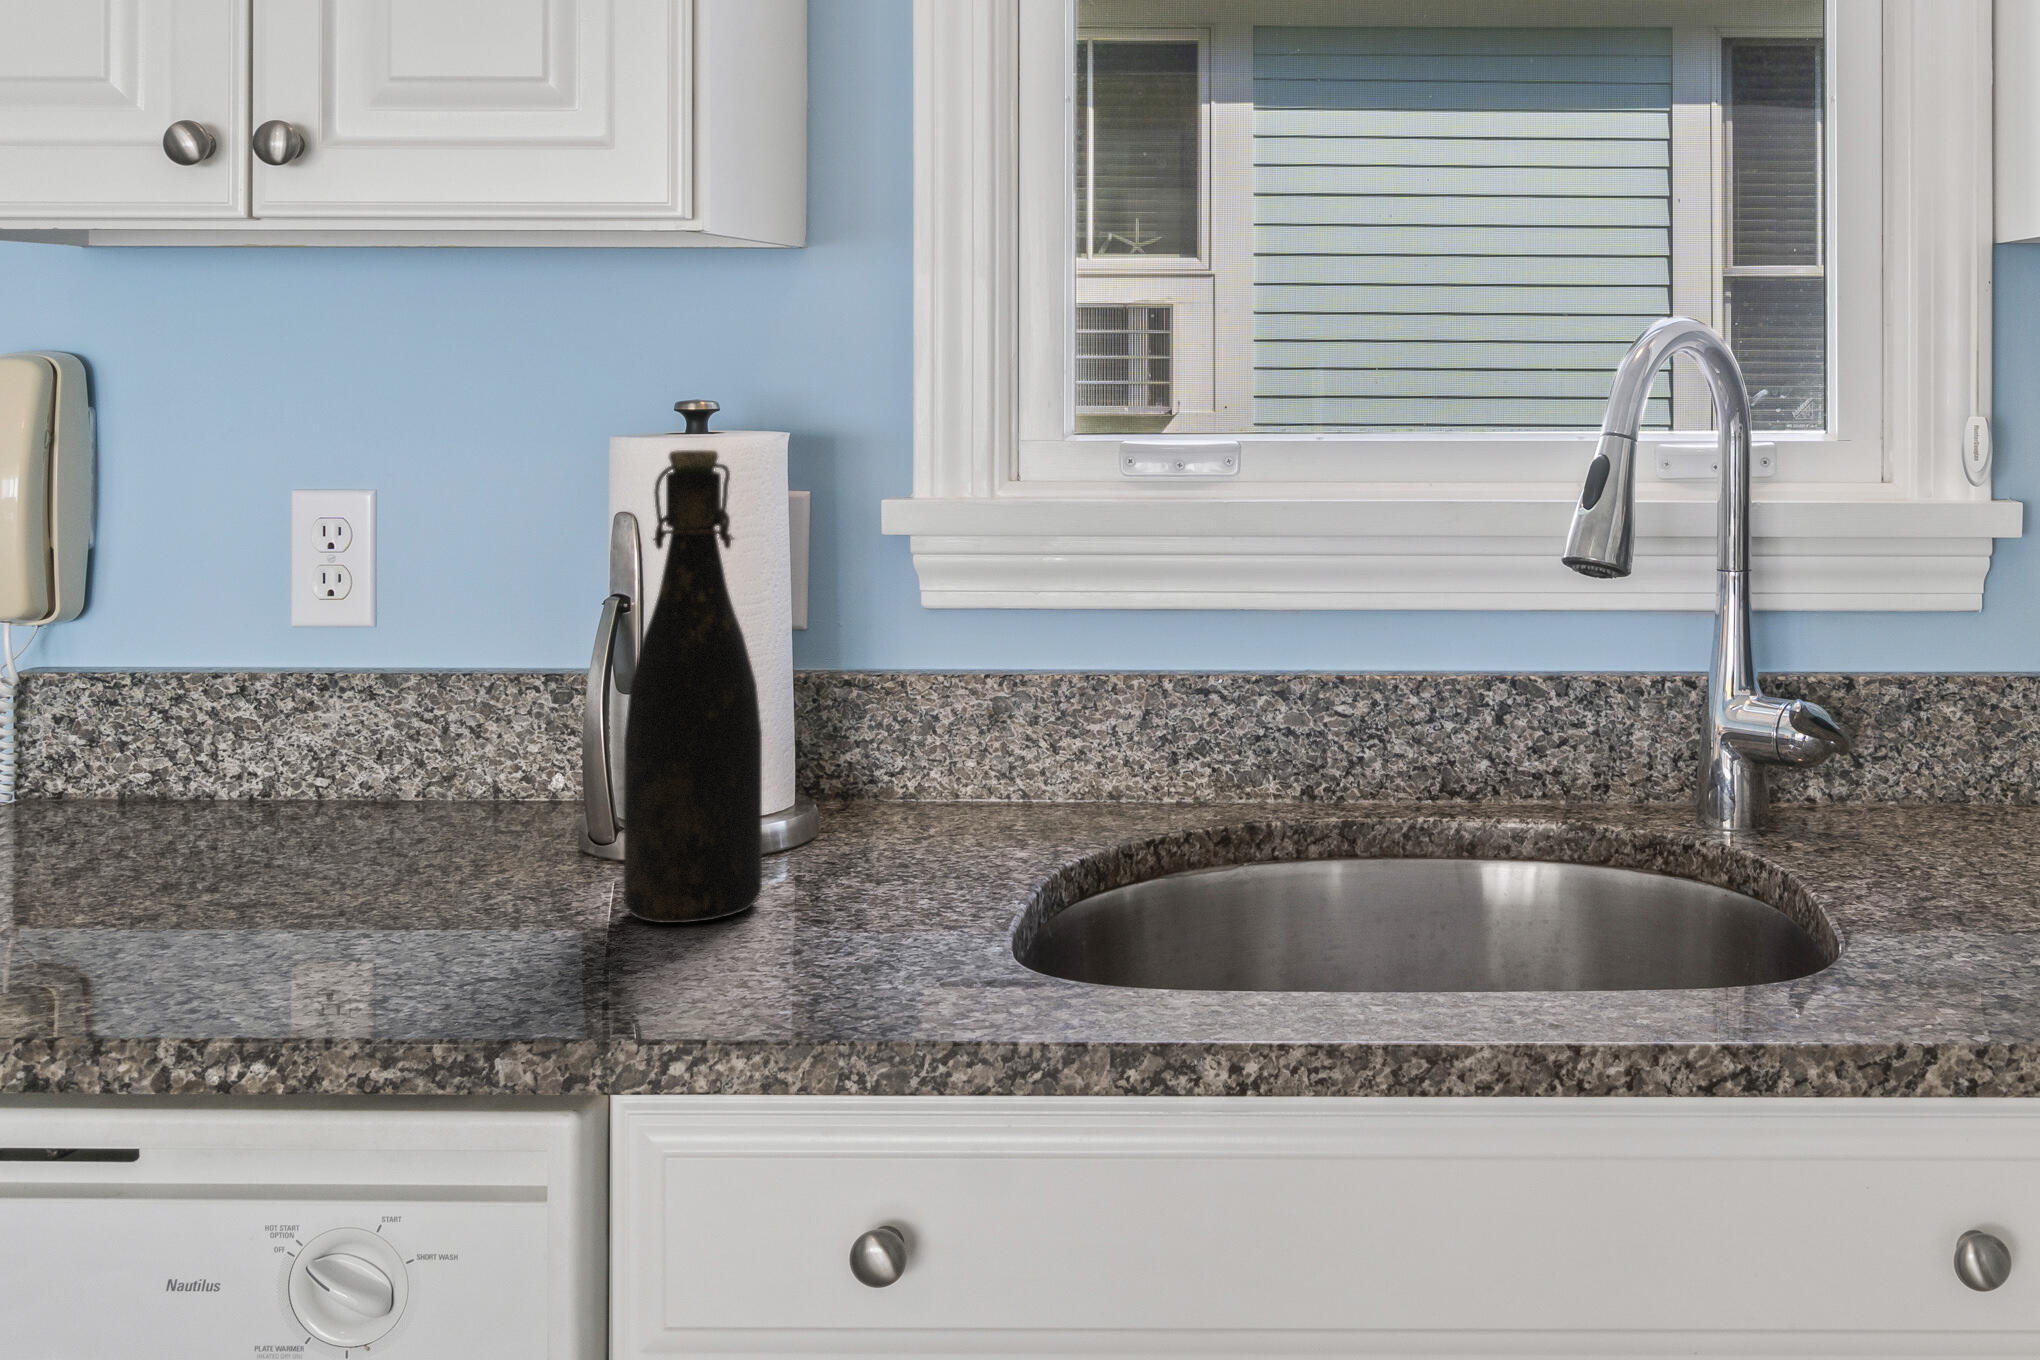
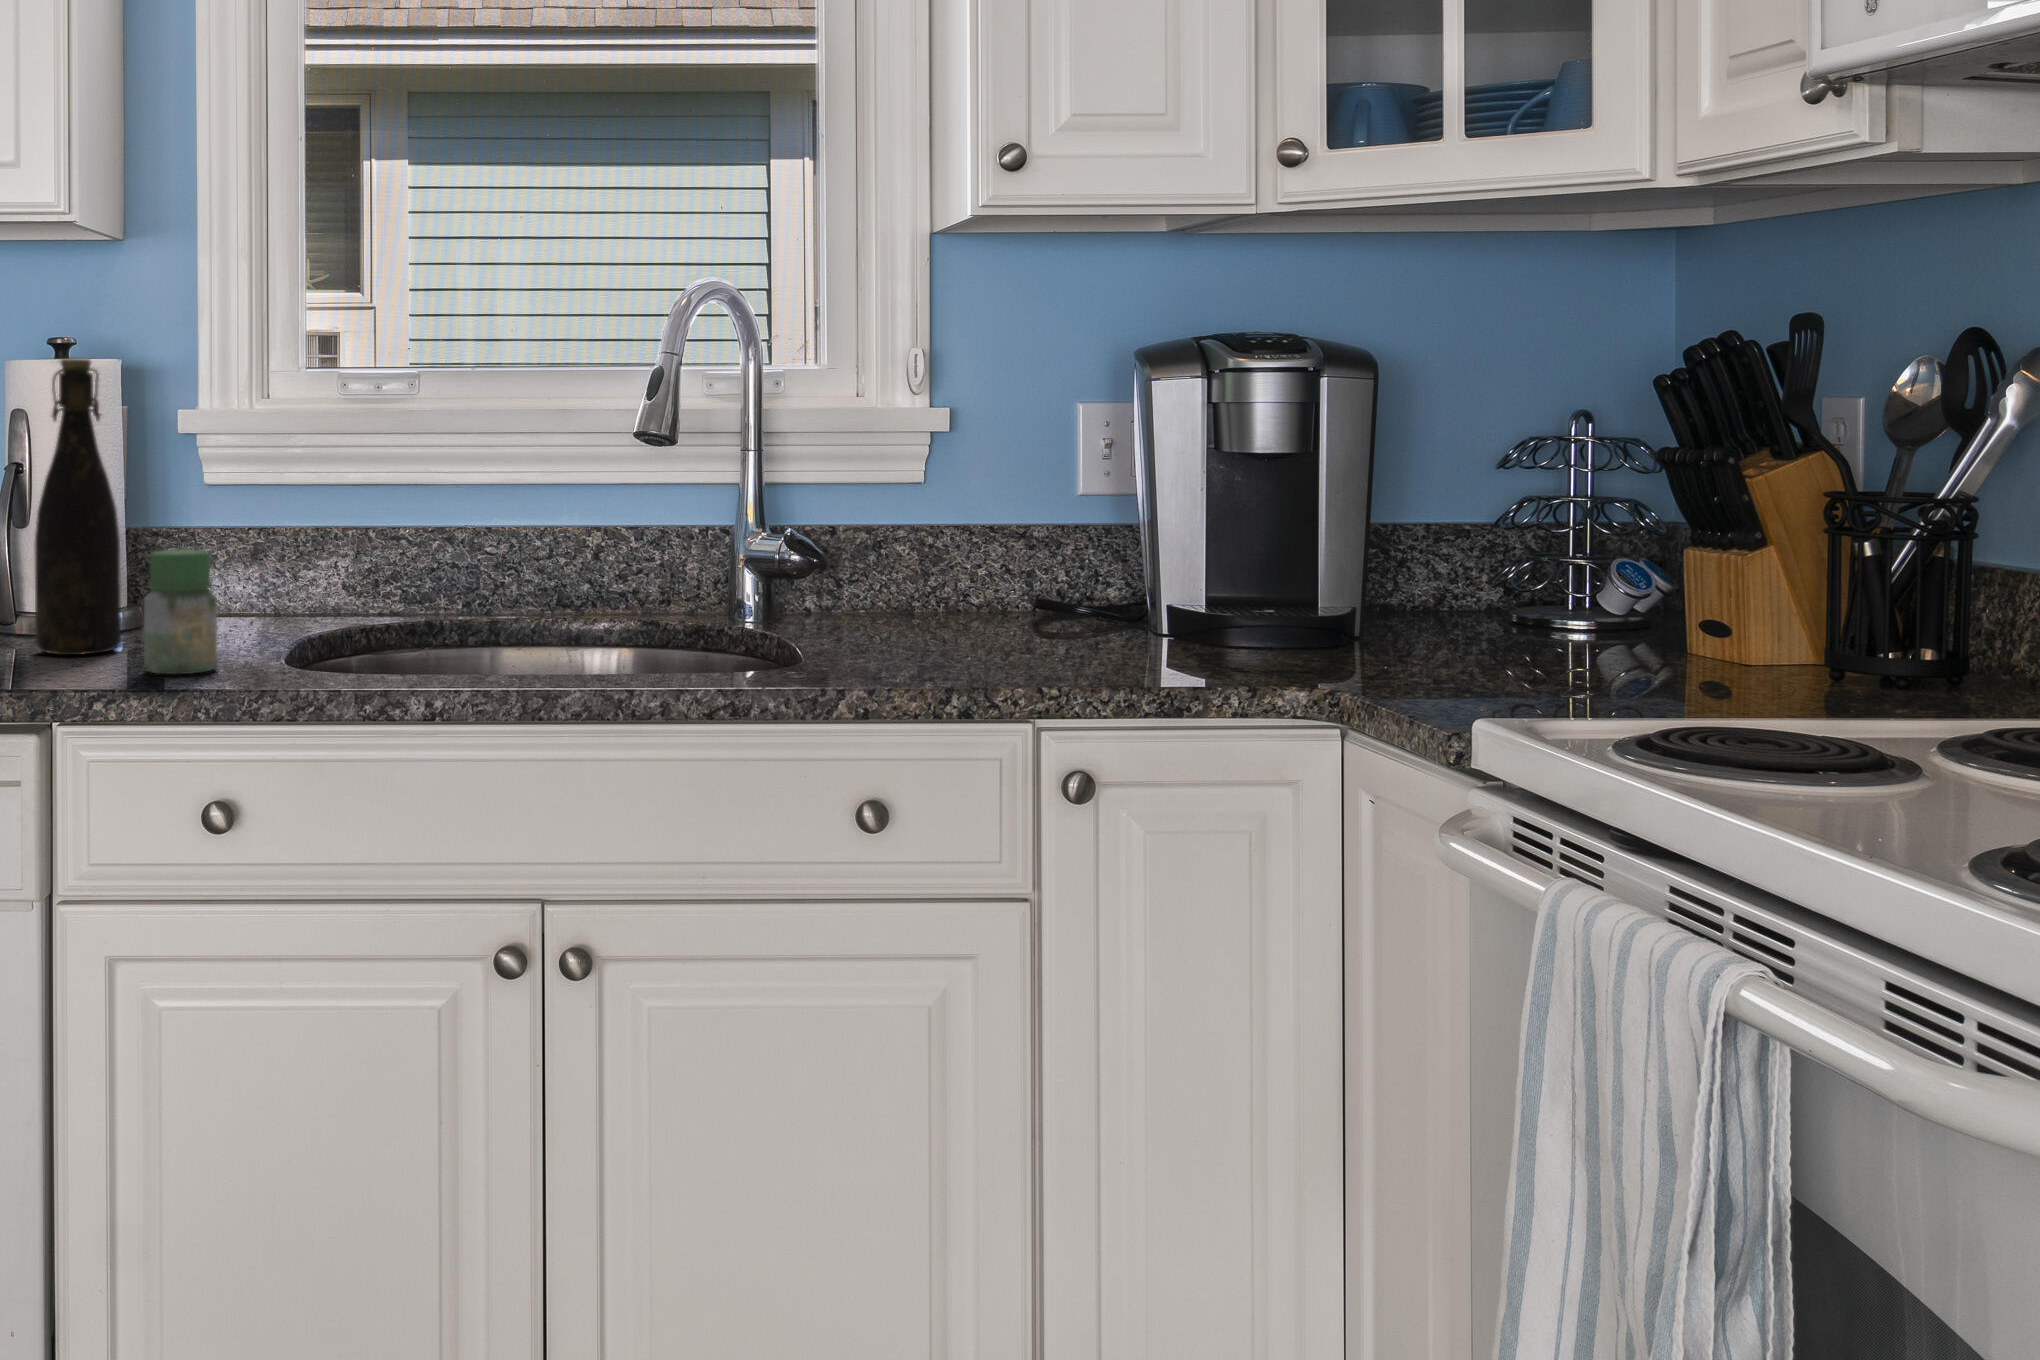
jar: none [776,772,897,990] -> present [144,550,218,674]

